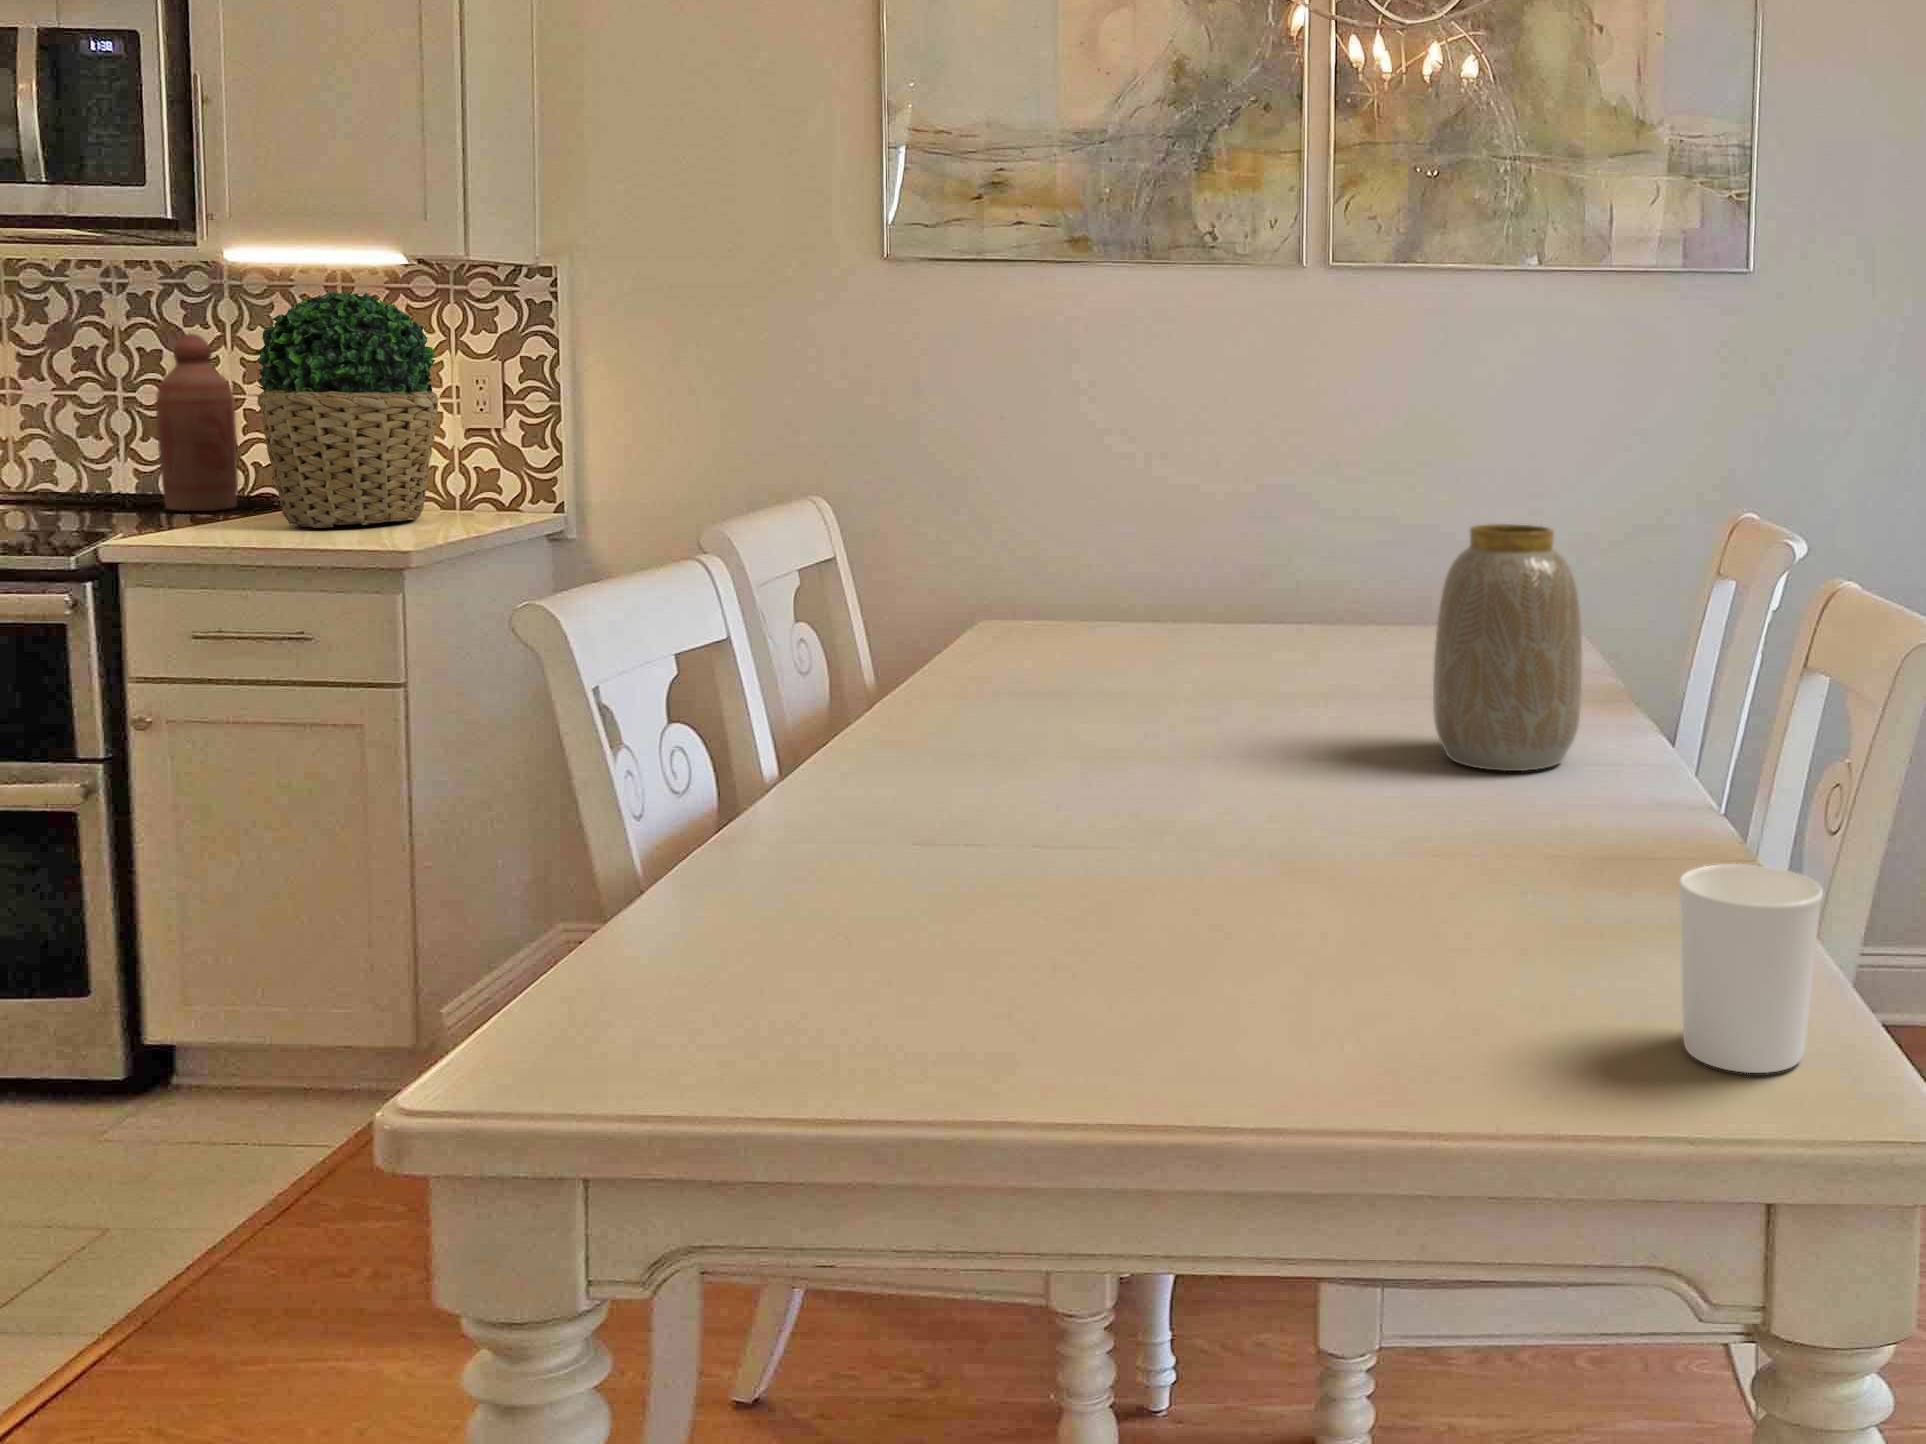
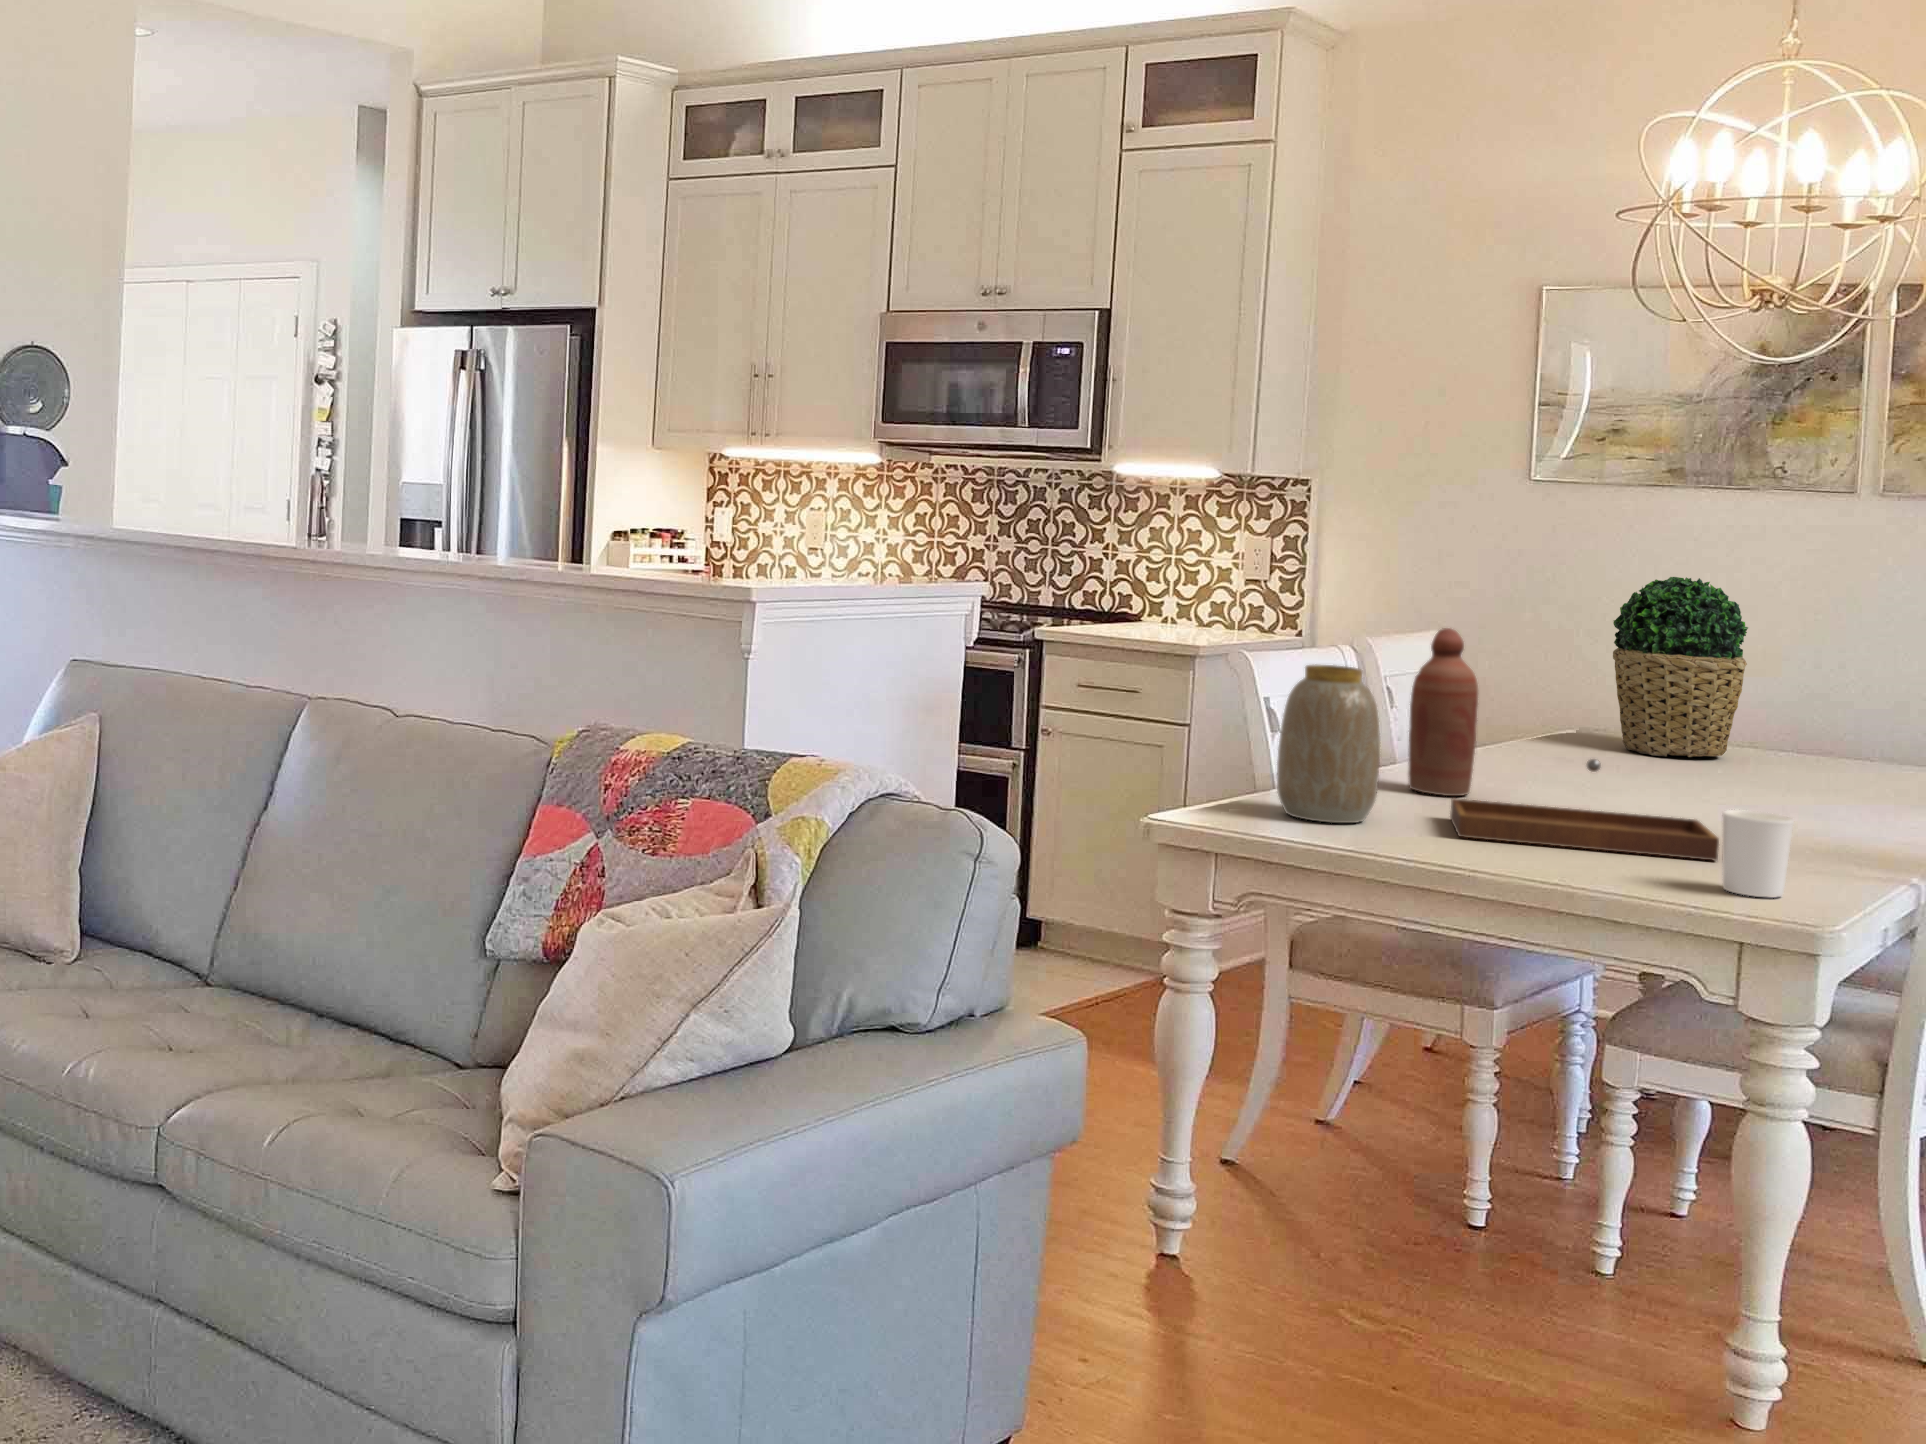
potted plant: present [253,292,438,528] -> present [1613,577,1748,757]
bottle: present [156,334,238,511] -> present [1408,628,1478,796]
vase: present [1433,524,1582,771] -> present [1277,664,1380,823]
tray: none [998,753,1544,1004] -> present [1450,759,1719,860]

